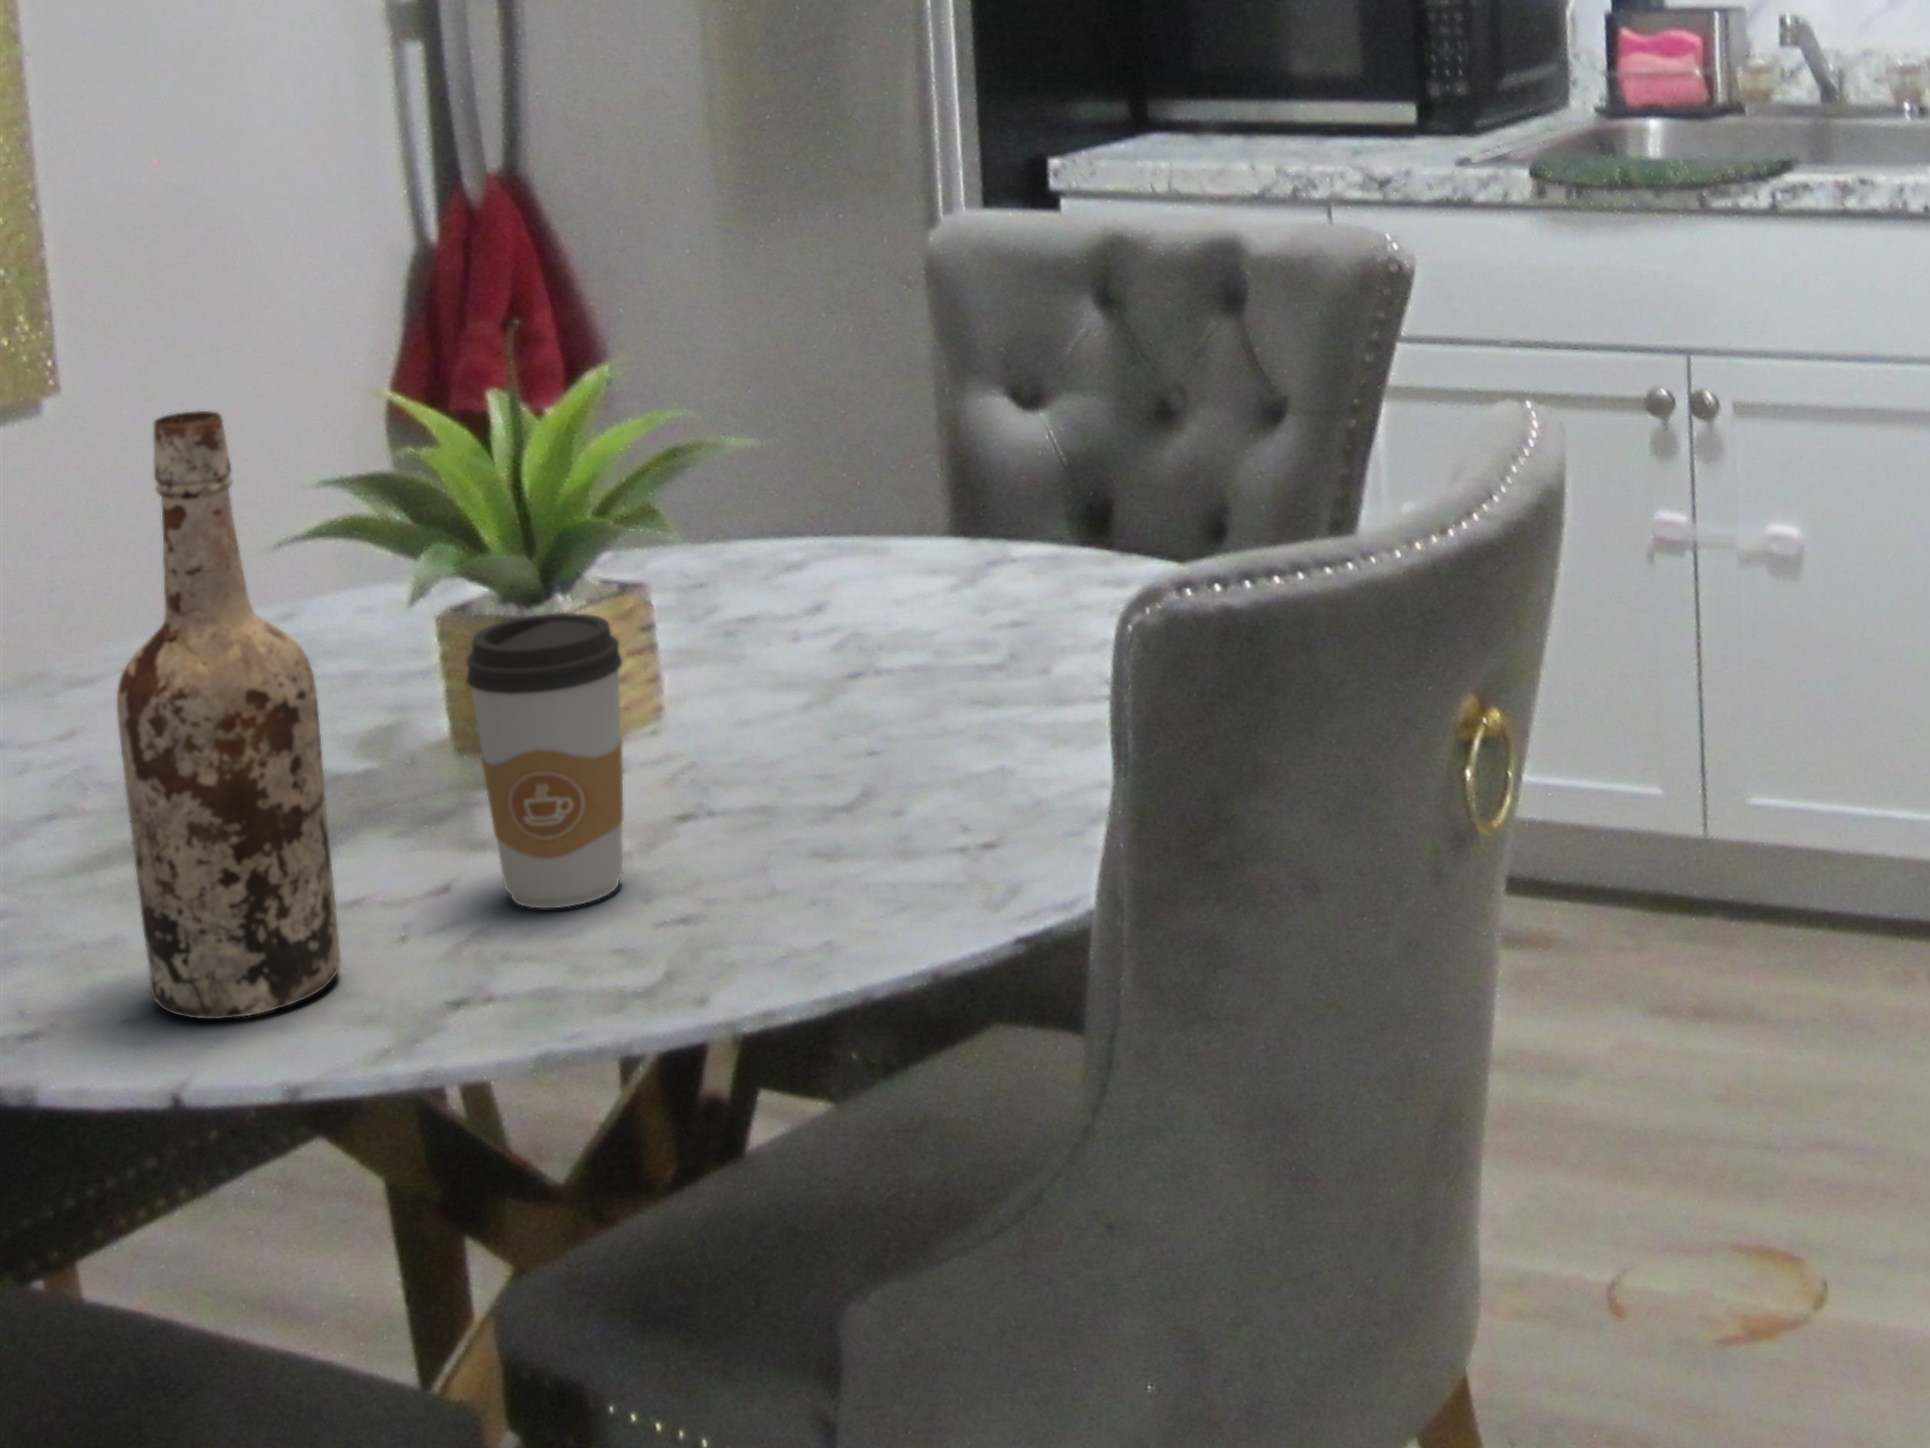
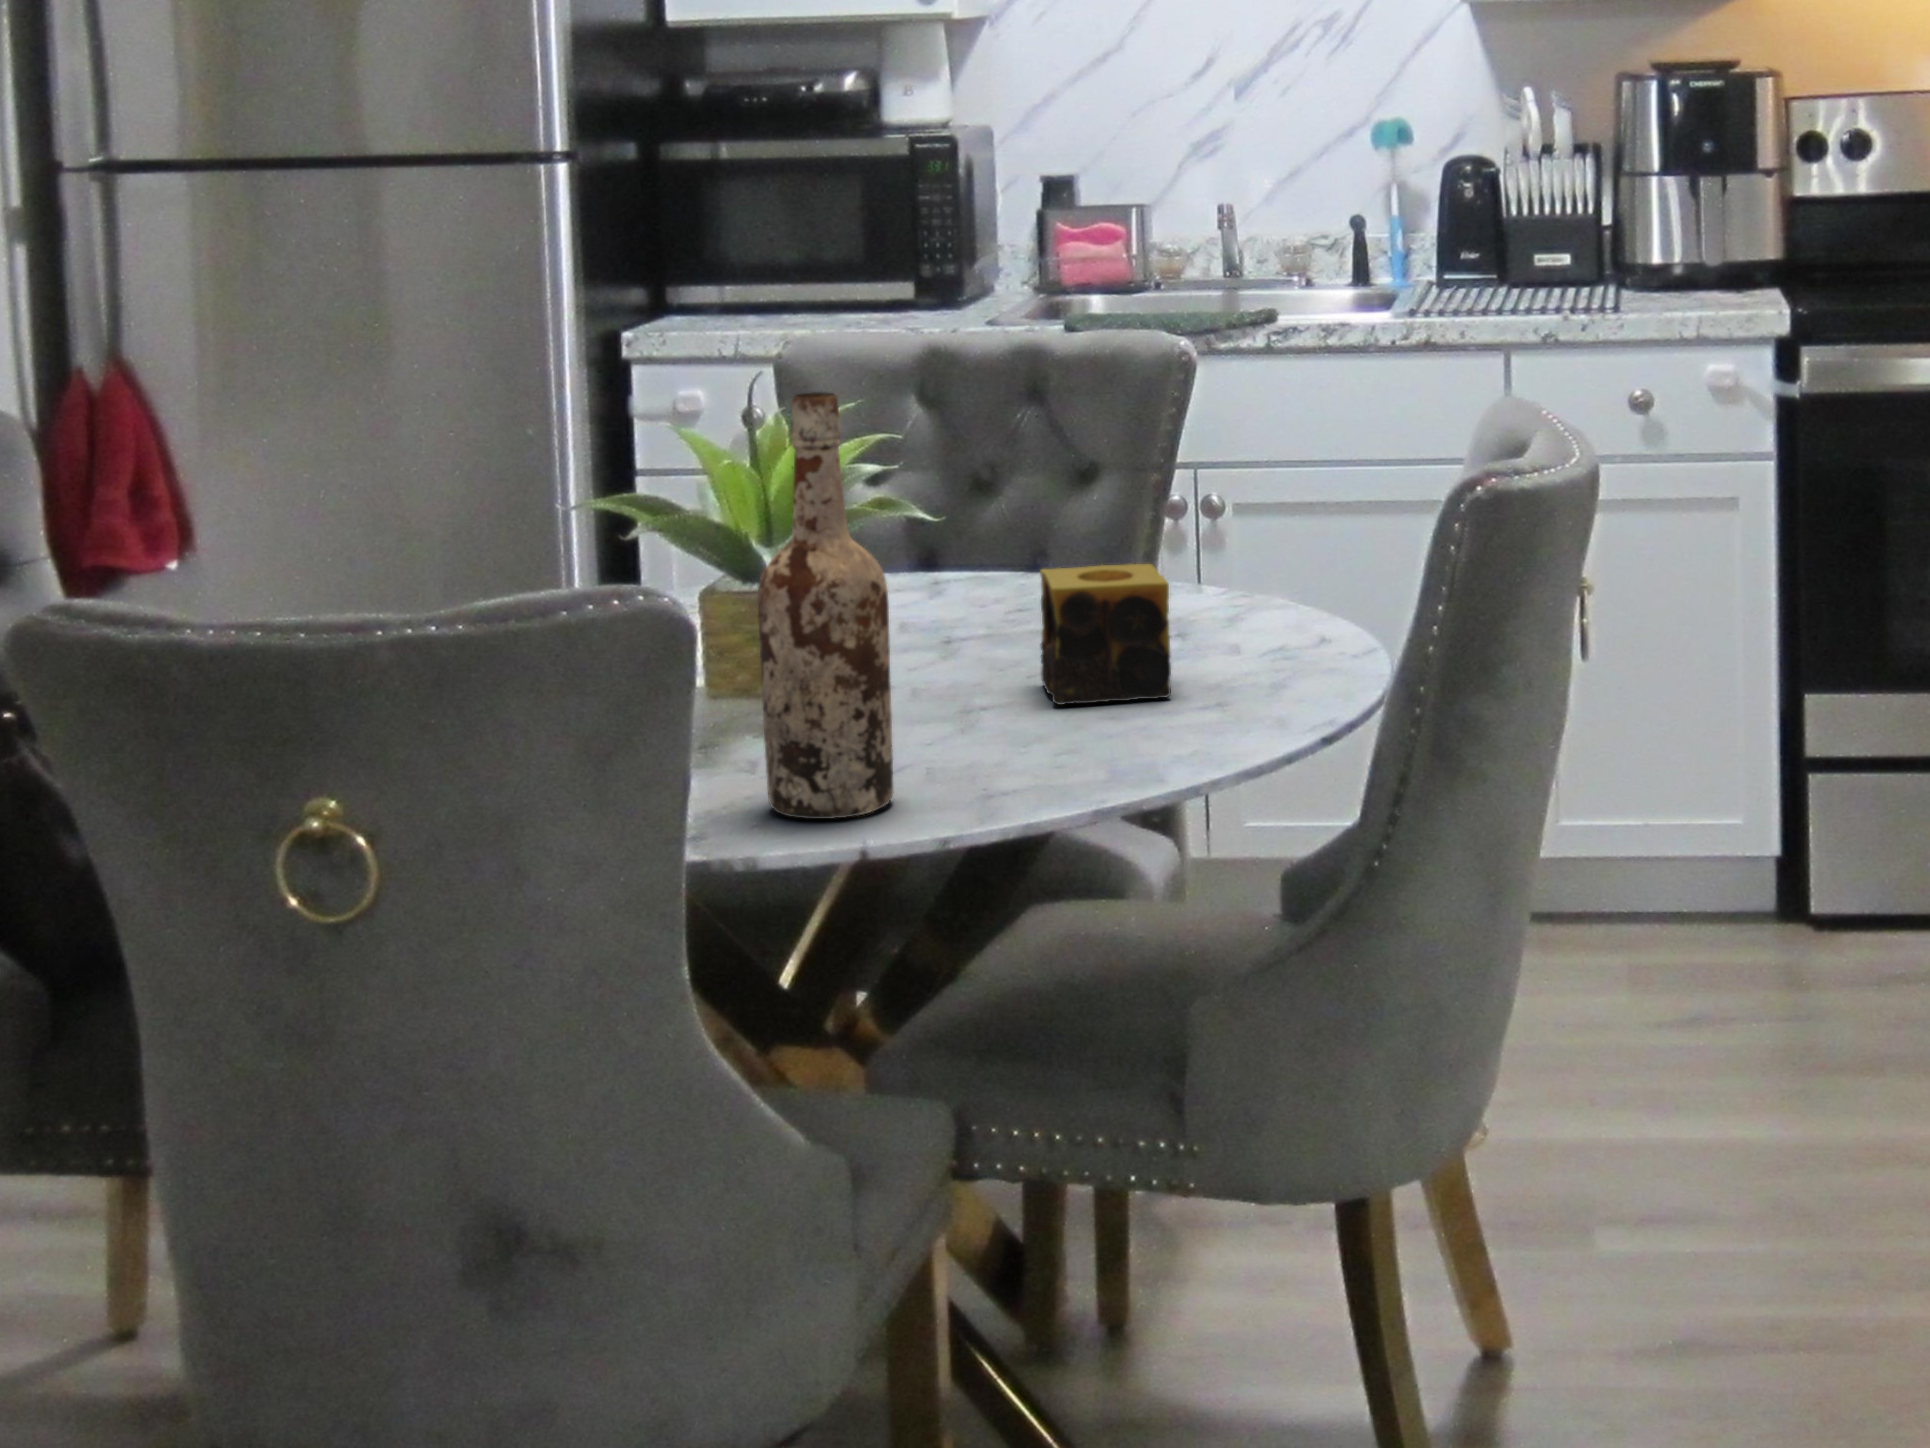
candle: none [794,607,1007,811] -> present [1040,564,1171,705]
coffee cup: present [467,613,624,908] -> none [901,554,1008,759]

